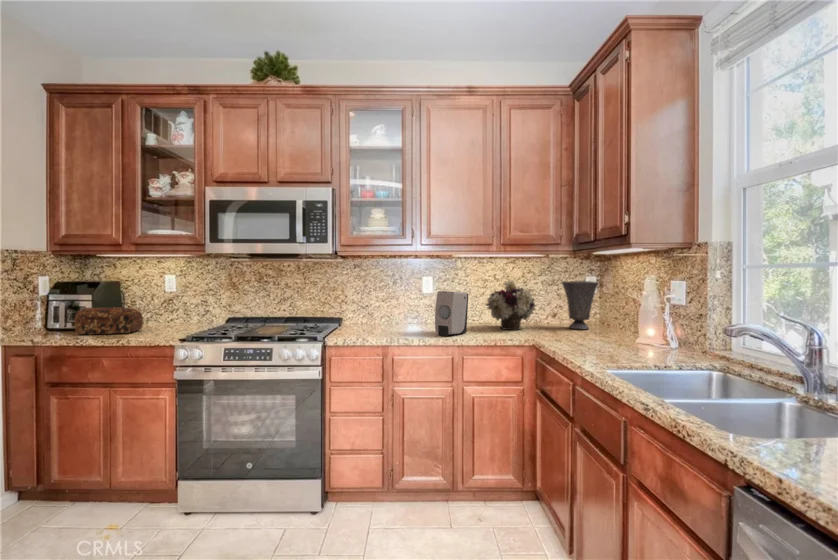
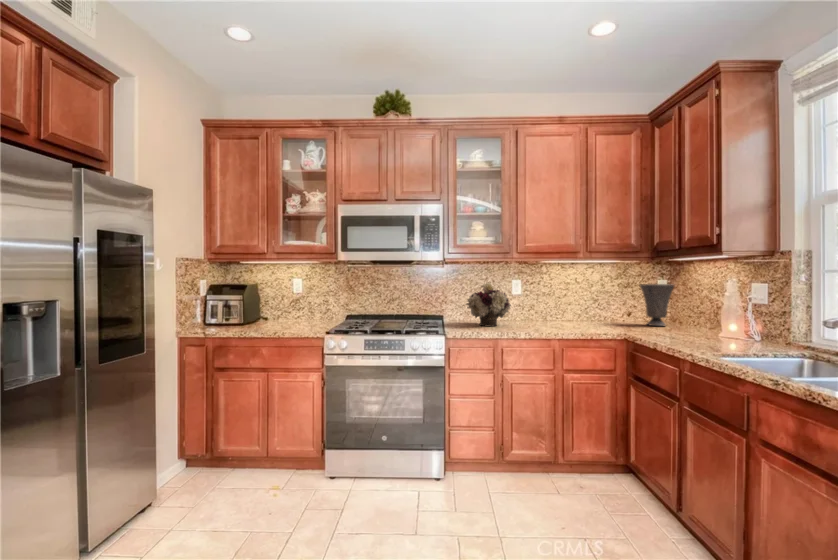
flower arrangement: present [486,280,536,330] -> present [466,283,511,326]
soap dispenser: present [435,291,468,336] -> none [536,292,563,331]
bread loaf: present [74,307,143,335] -> none [236,306,283,329]

